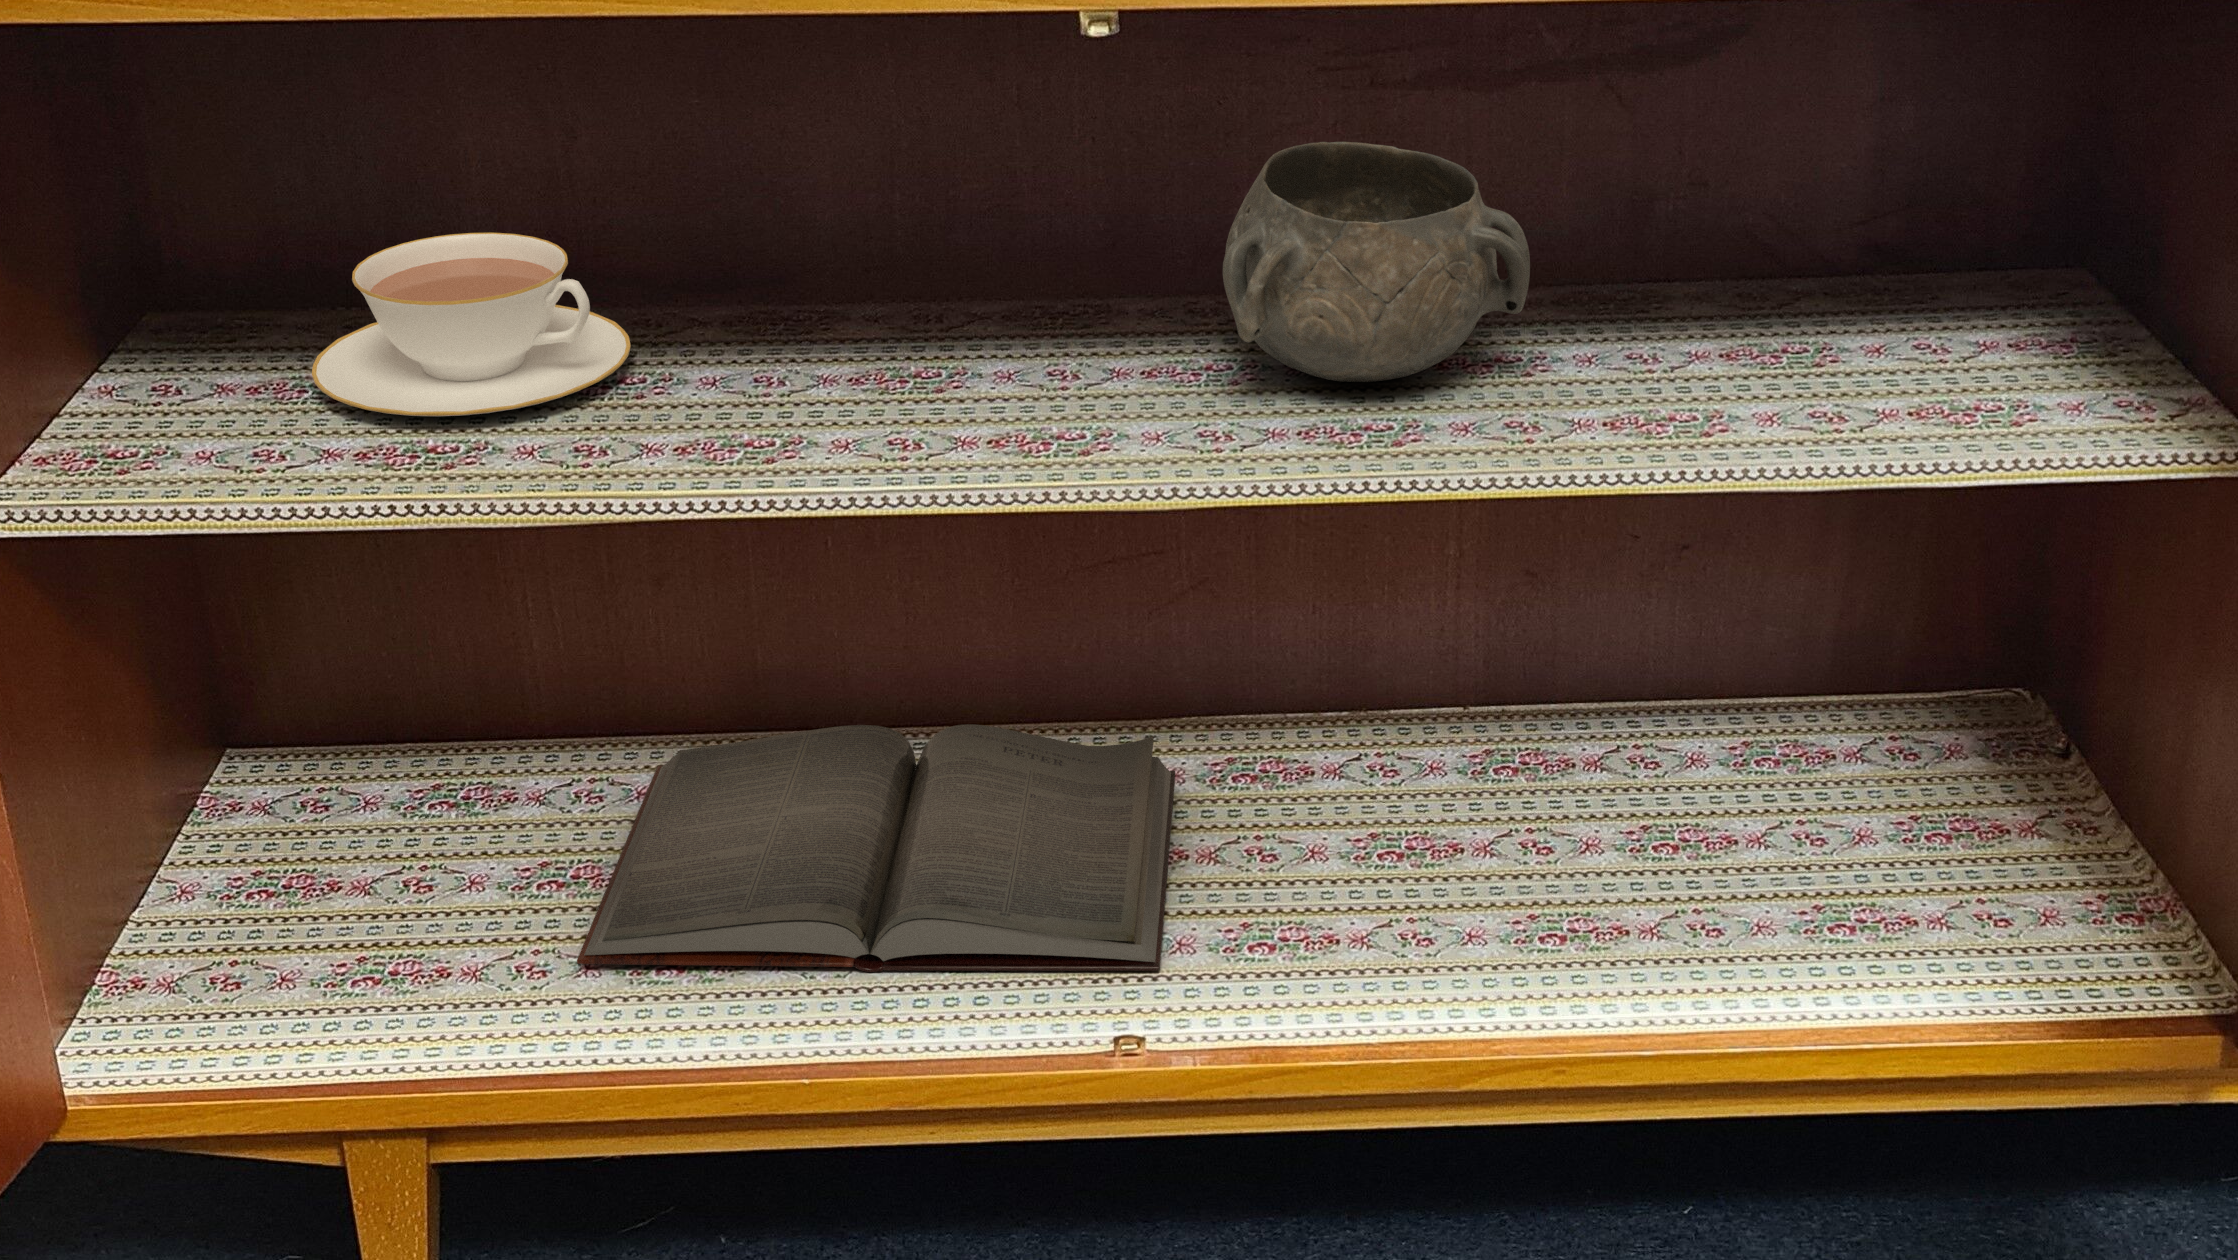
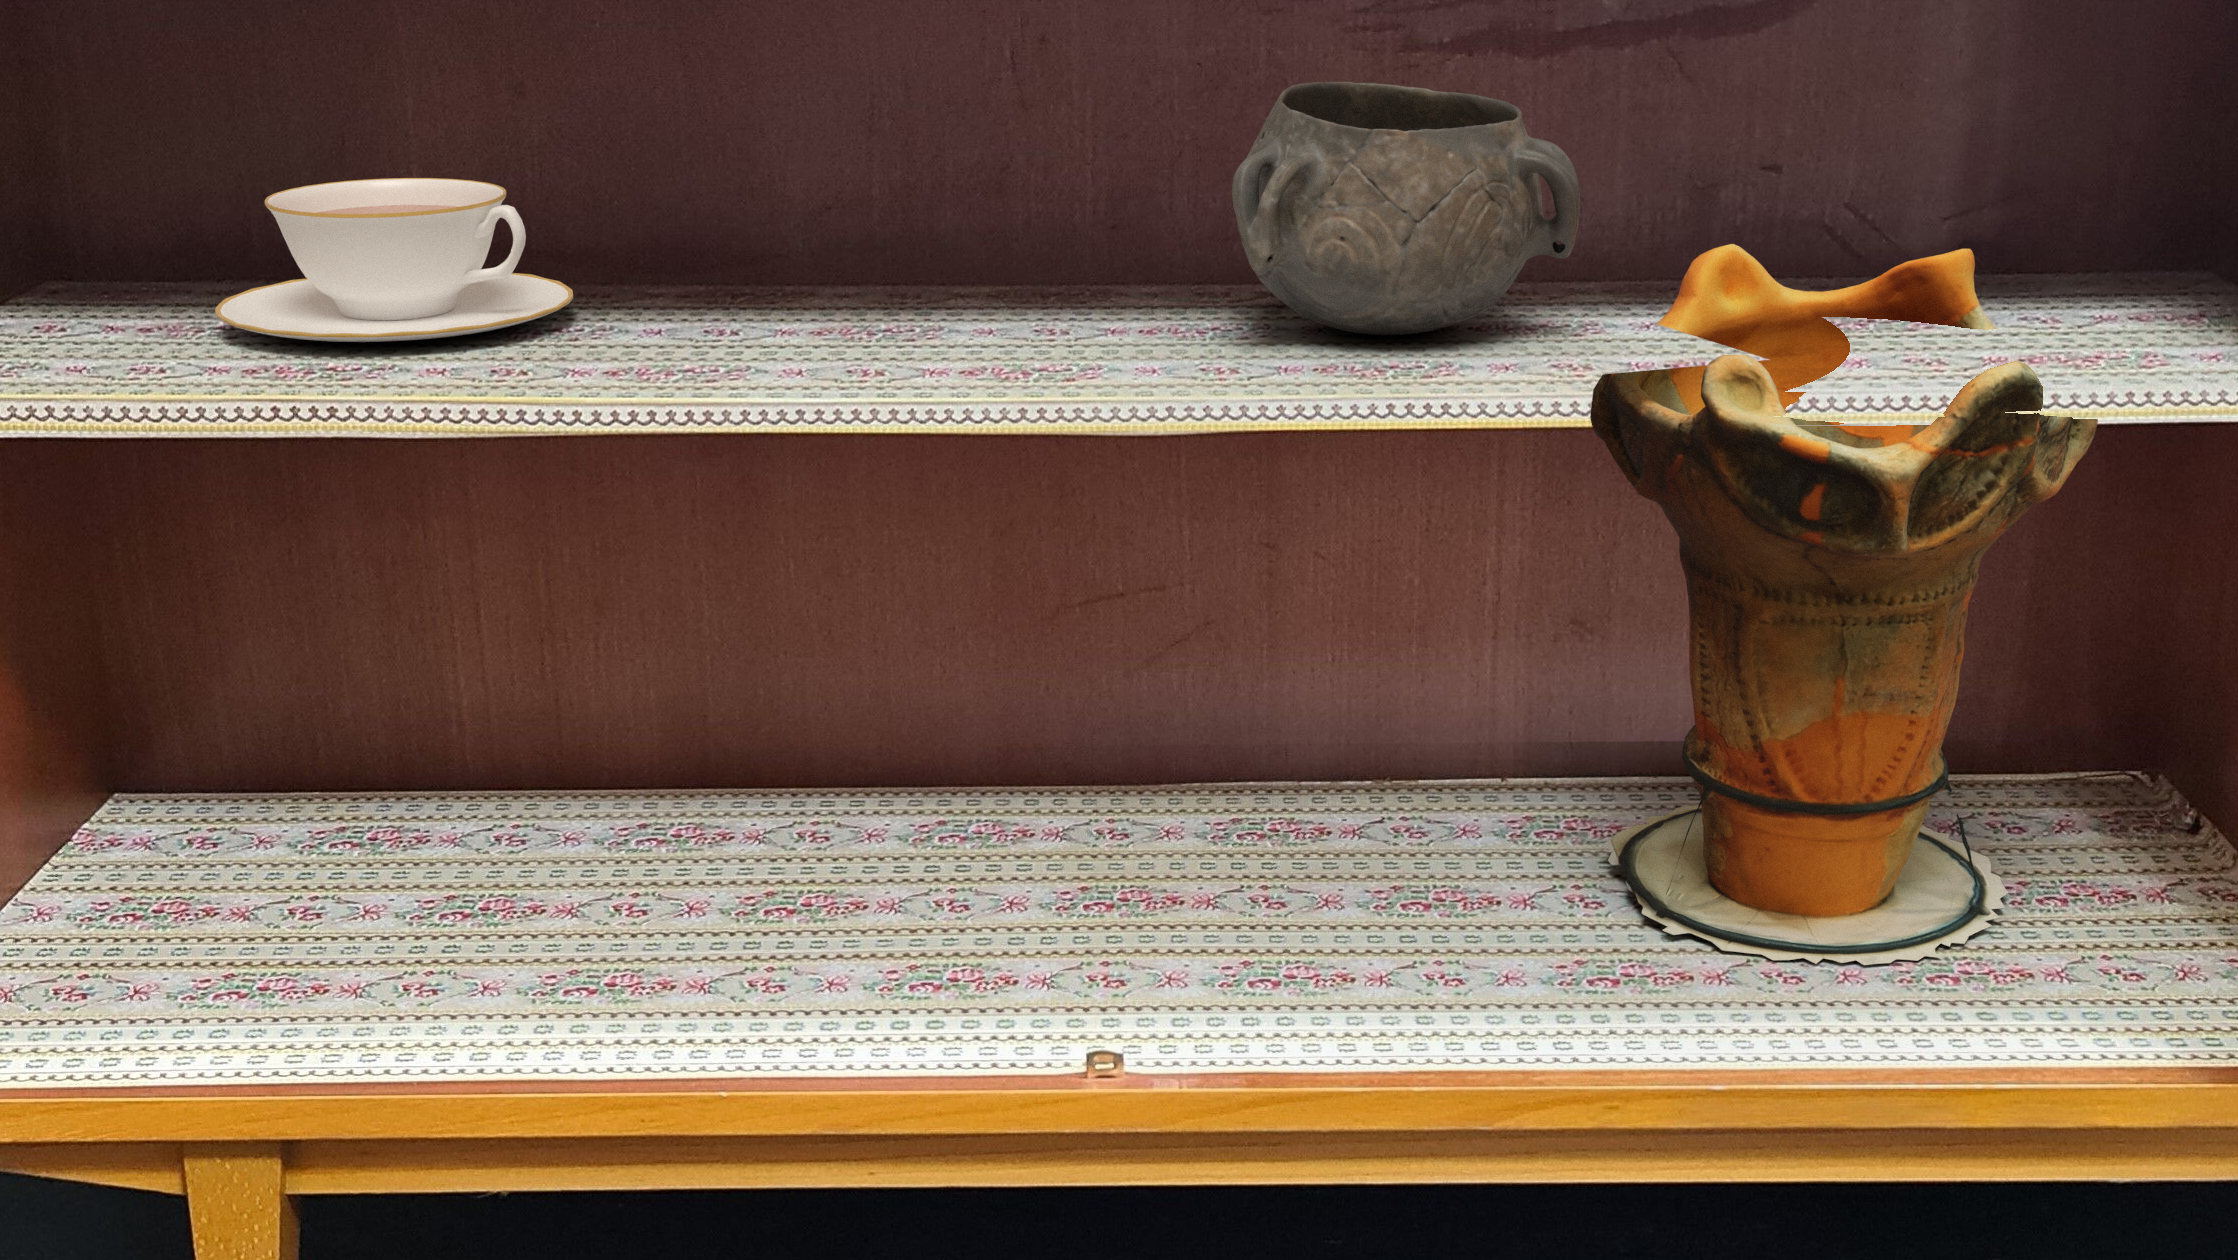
decorative vase: none [1540,274,1982,919] -> present [1590,244,2098,965]
hardback book: present [577,724,1175,972] -> none [474,762,1174,998]

